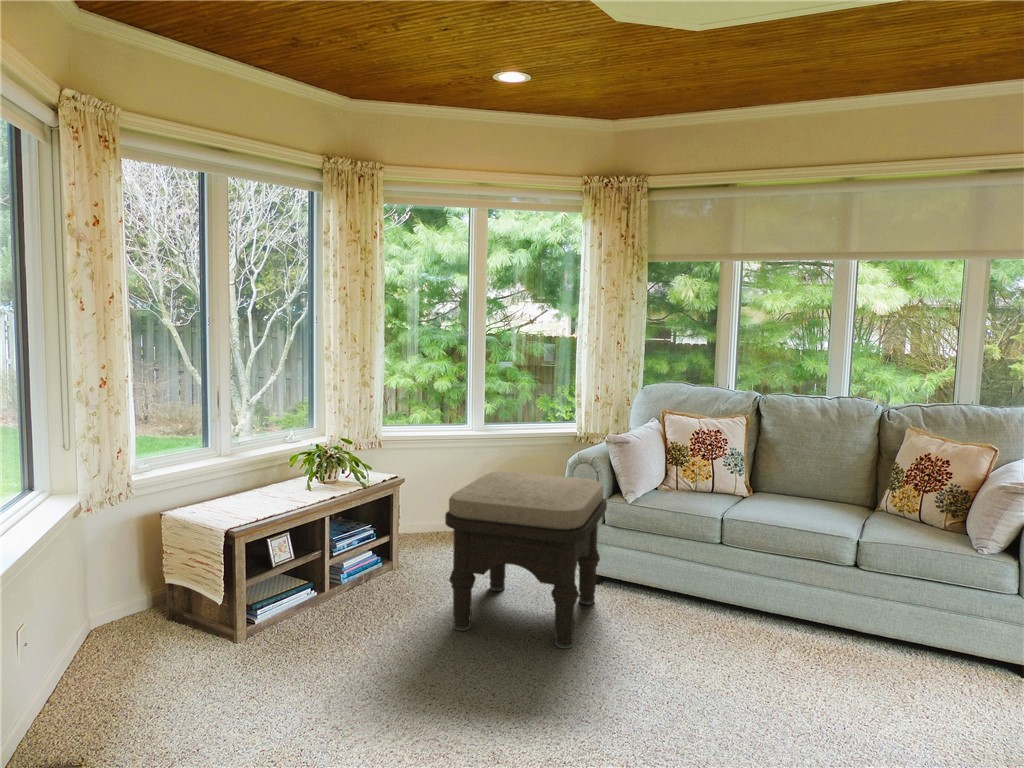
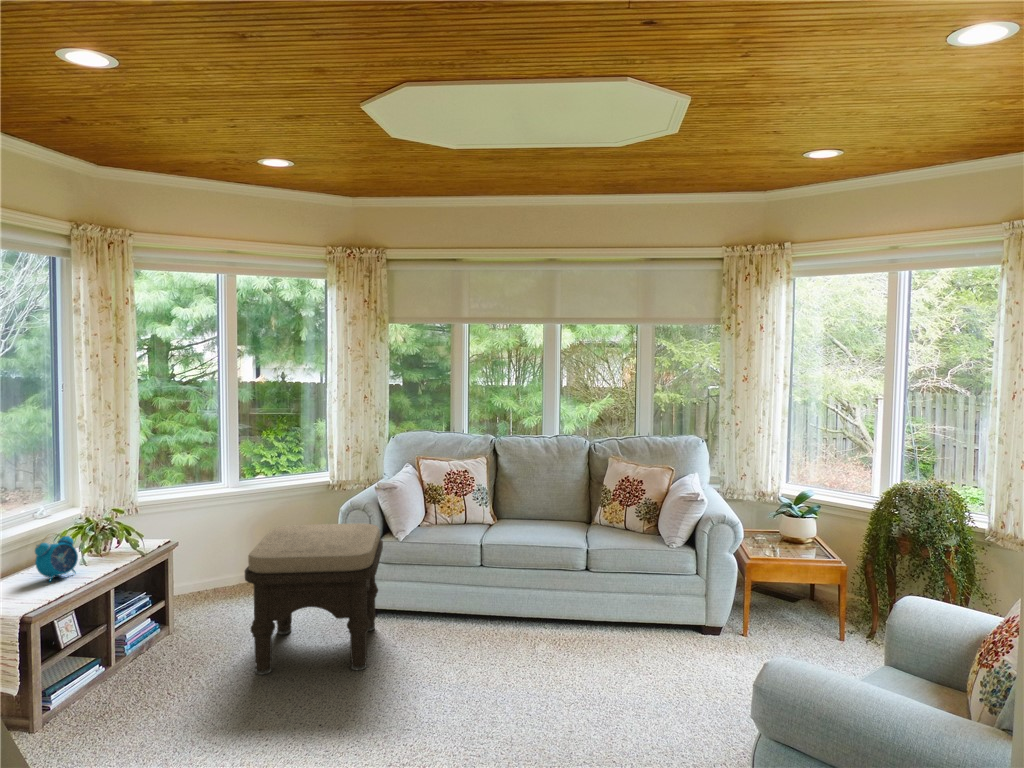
alarm clock: none [262,452,300,499] -> present [35,534,78,582]

